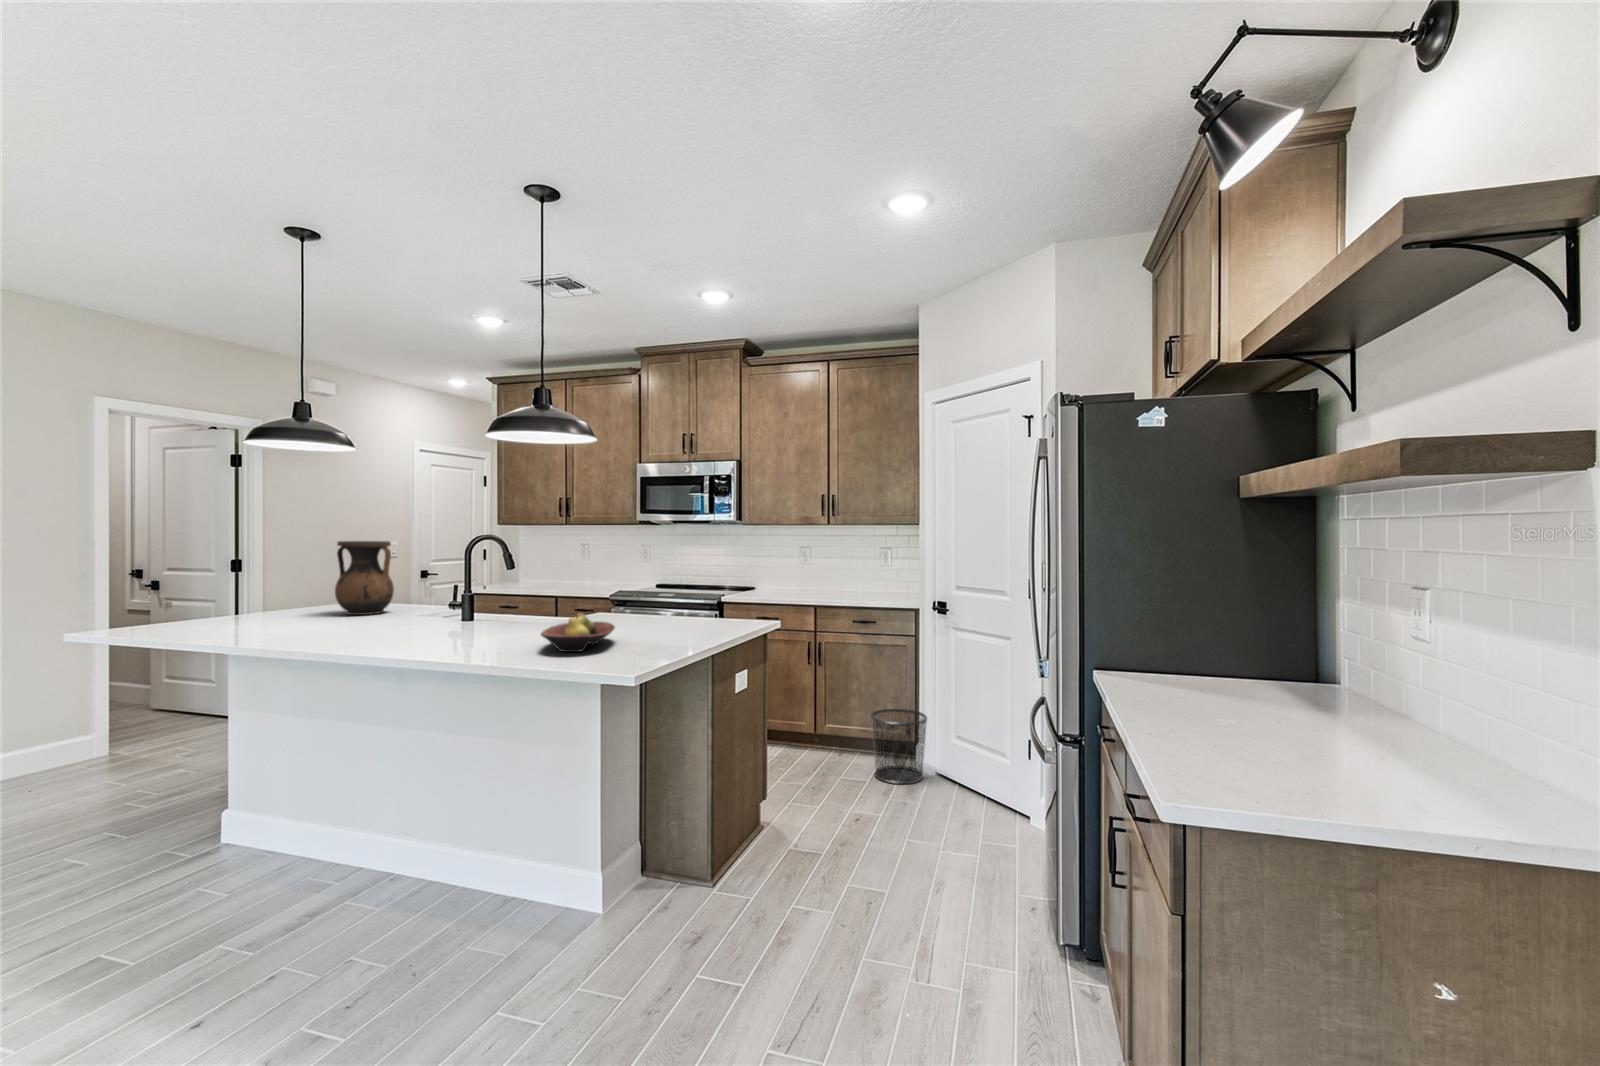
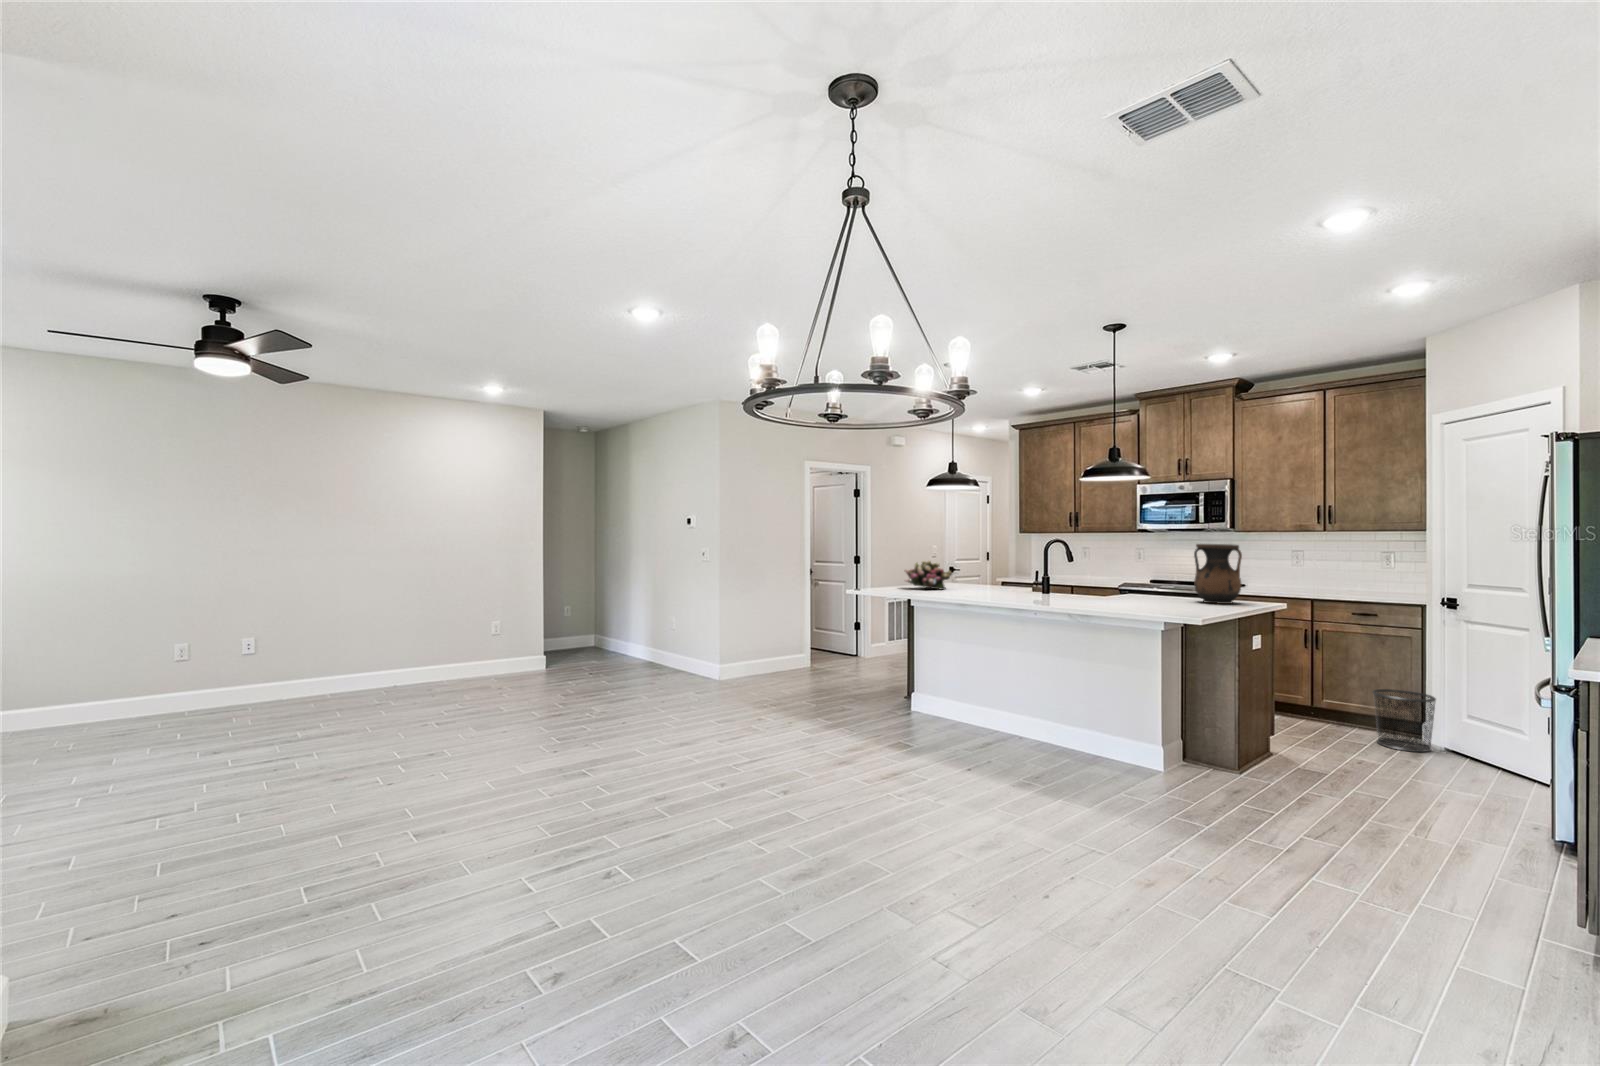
vase: present [335,541,394,615] -> present [1194,544,1242,604]
flower arrangement: none [193,574,305,627] -> present [905,560,952,590]
fruit bowl: present [541,614,614,652] -> none [1122,586,1168,608]

